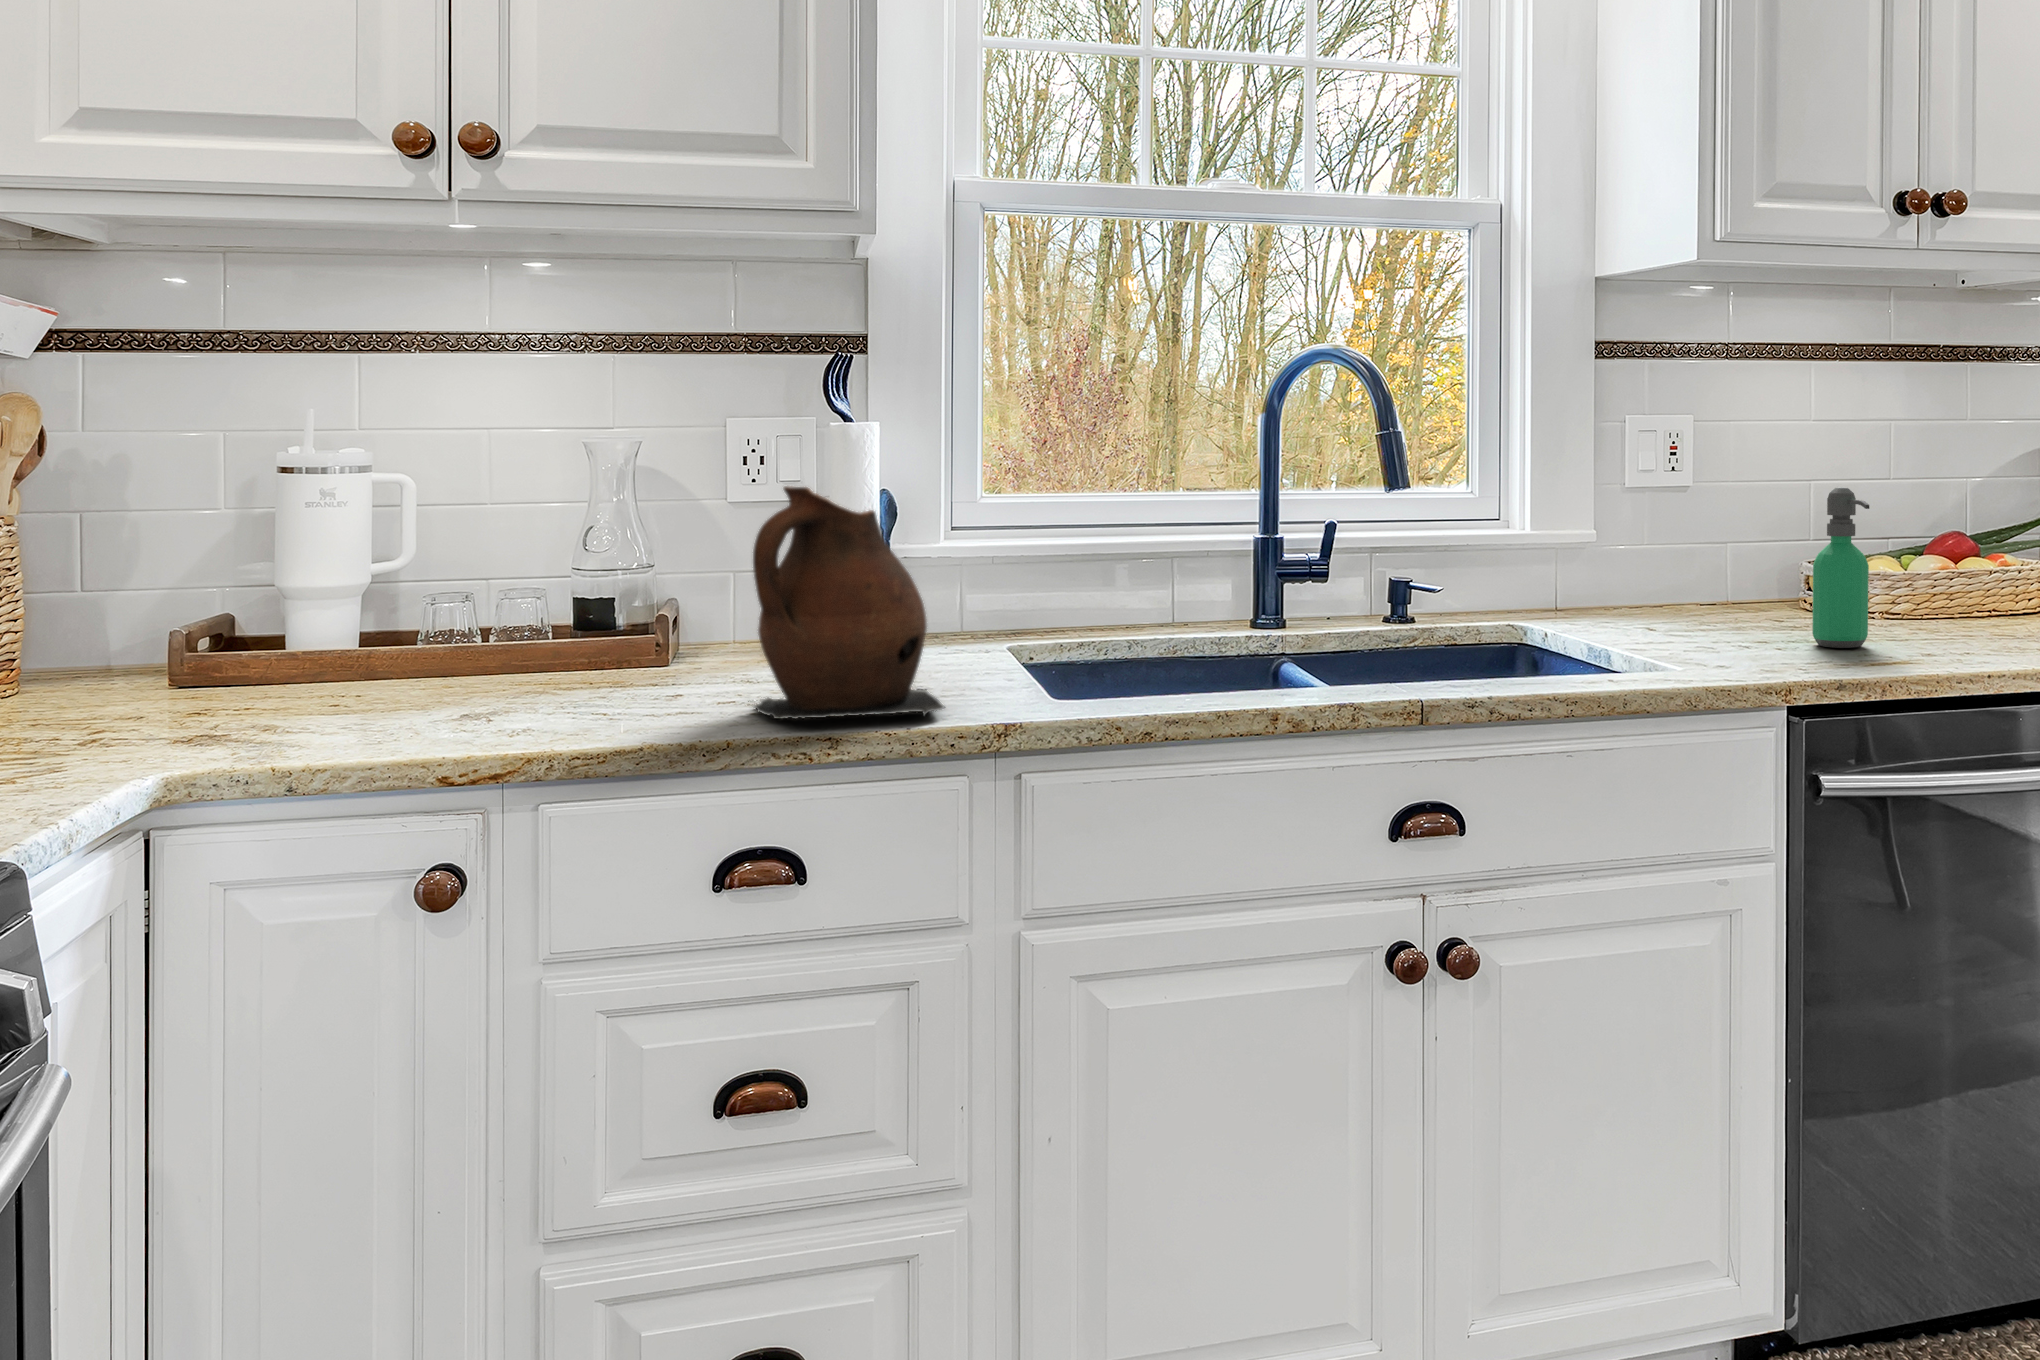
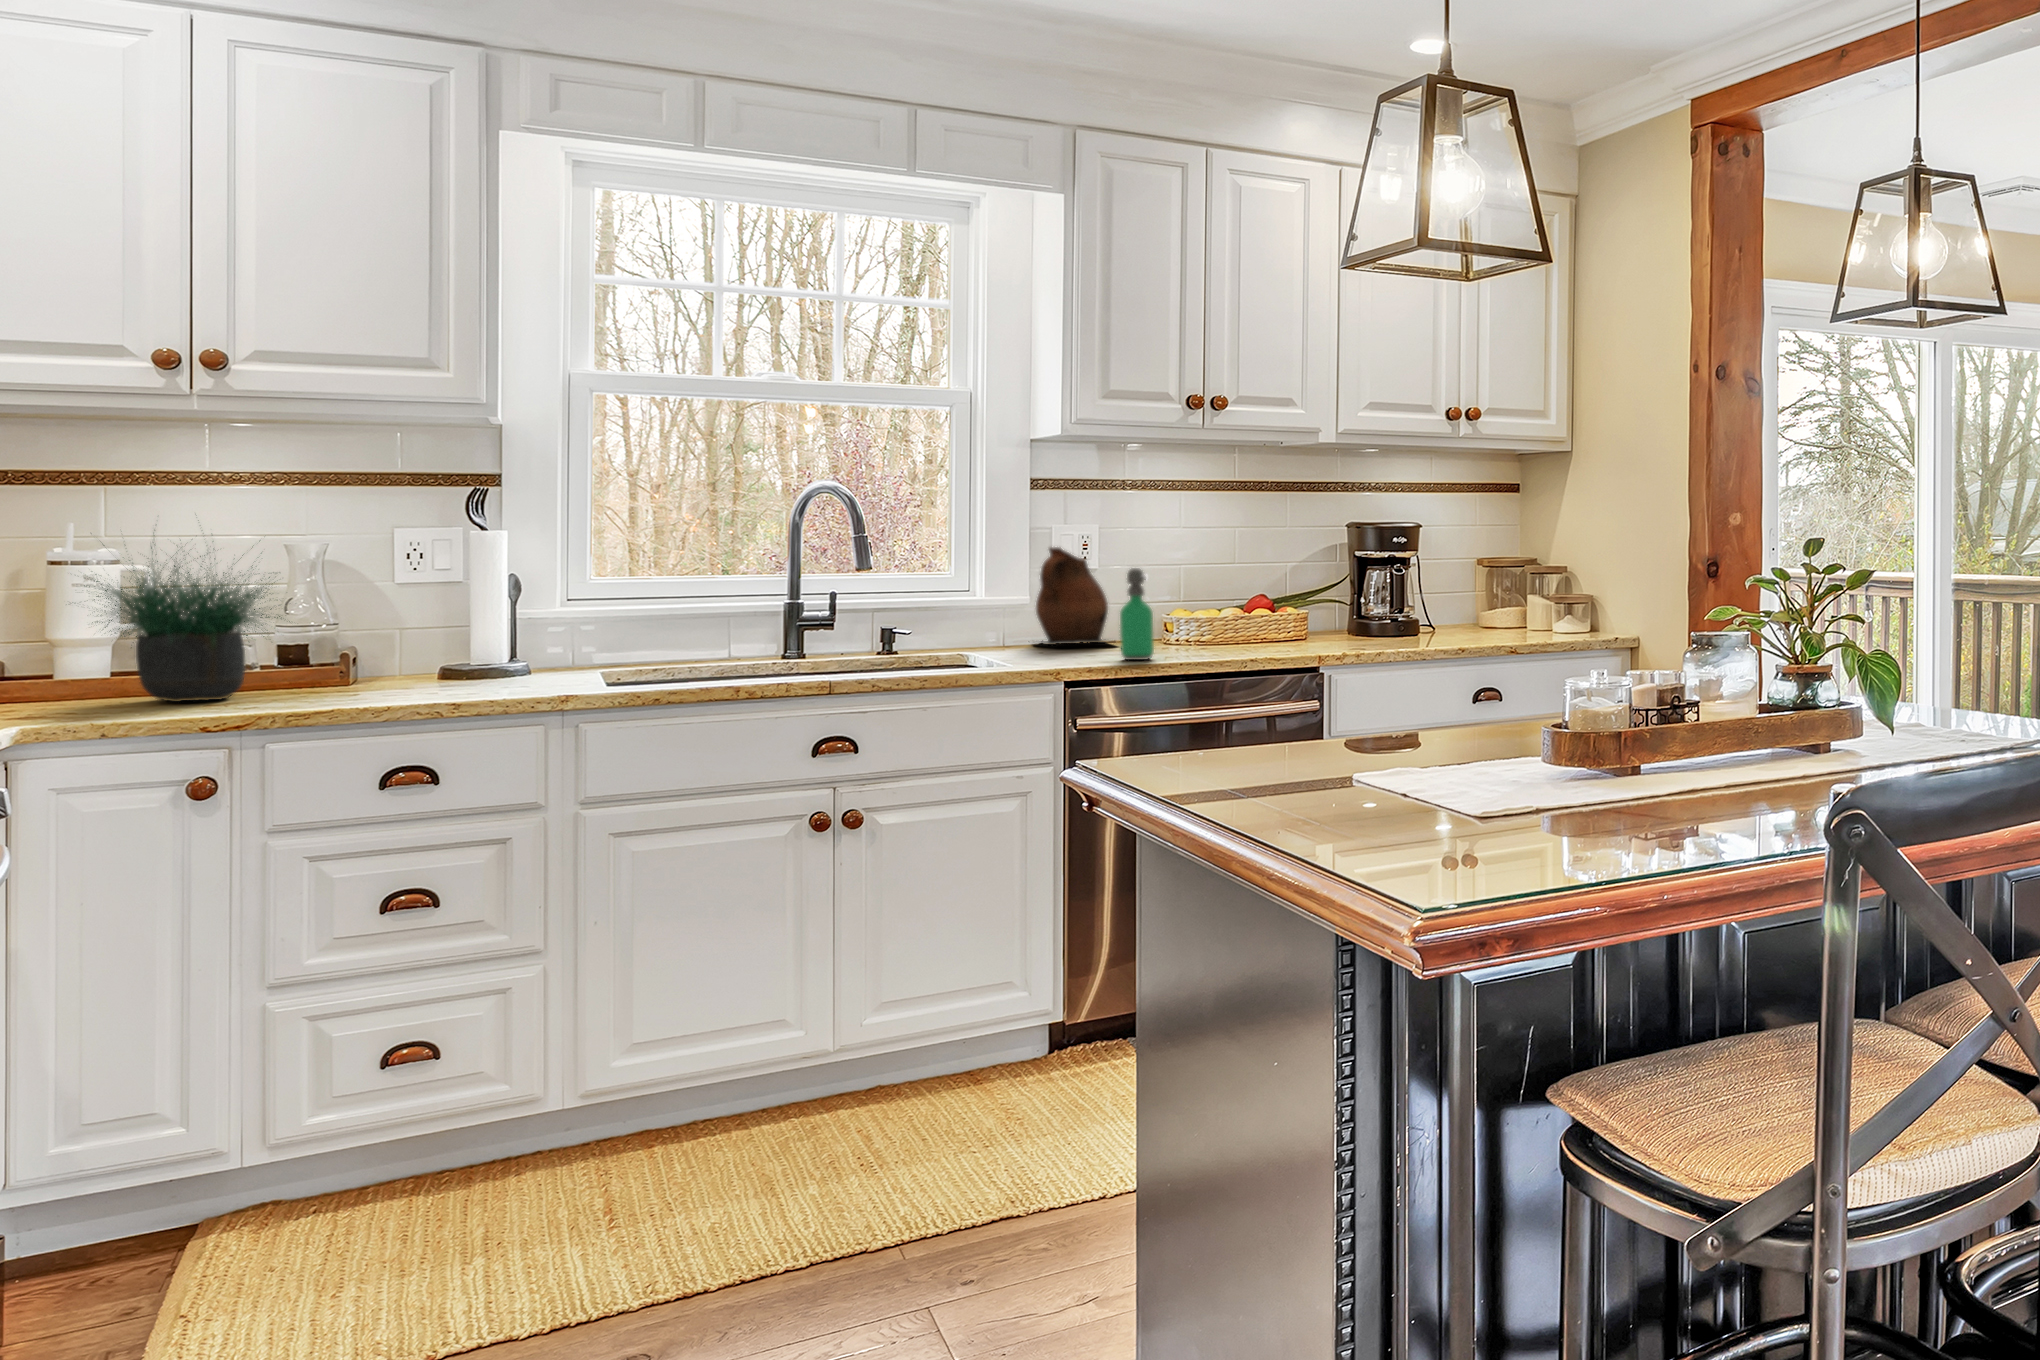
potted plant: none [245,392,603,721] -> present [86,545,290,702]
ceramic pitcher: present [748,486,944,720] -> present [1036,547,1116,645]

